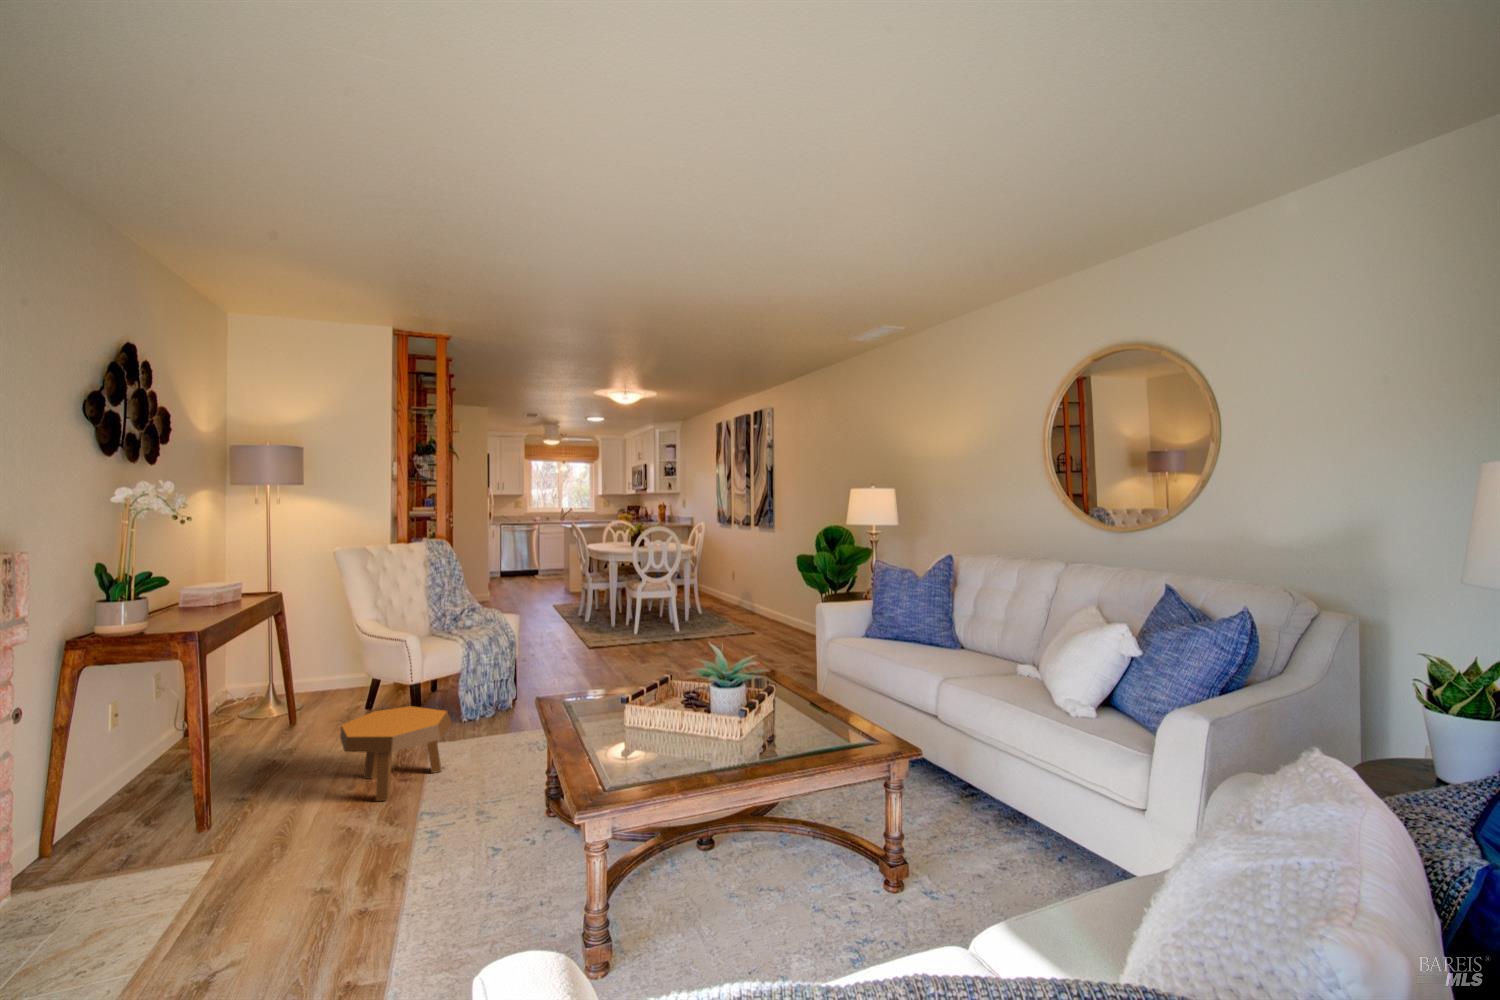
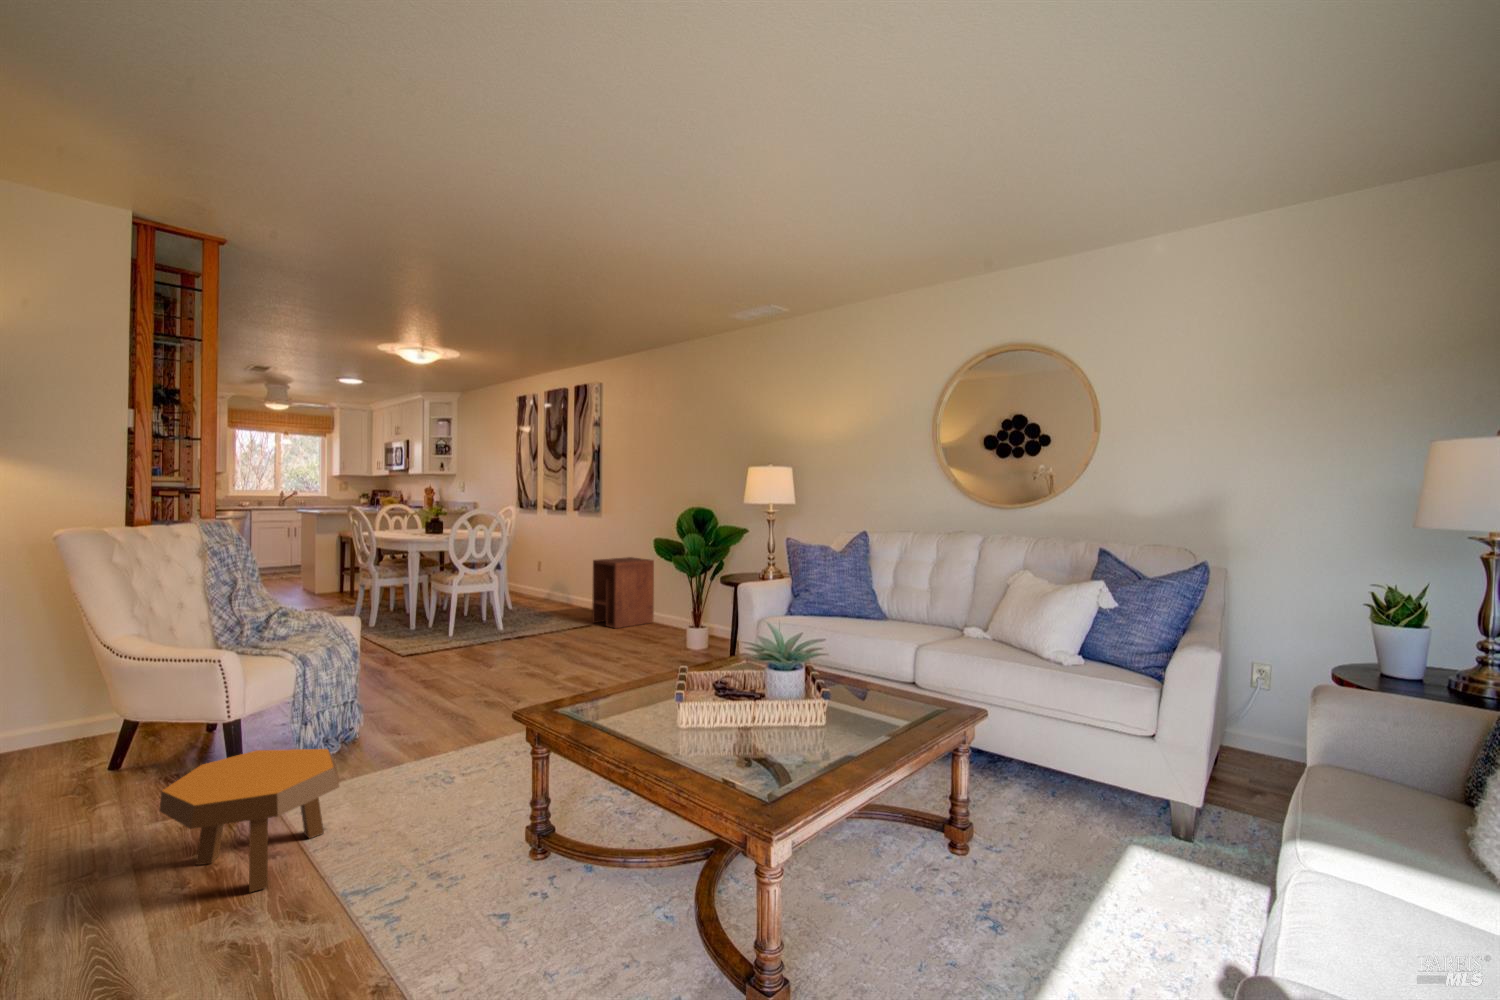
side table: none [755,570,809,636] -> present [592,557,654,628]

